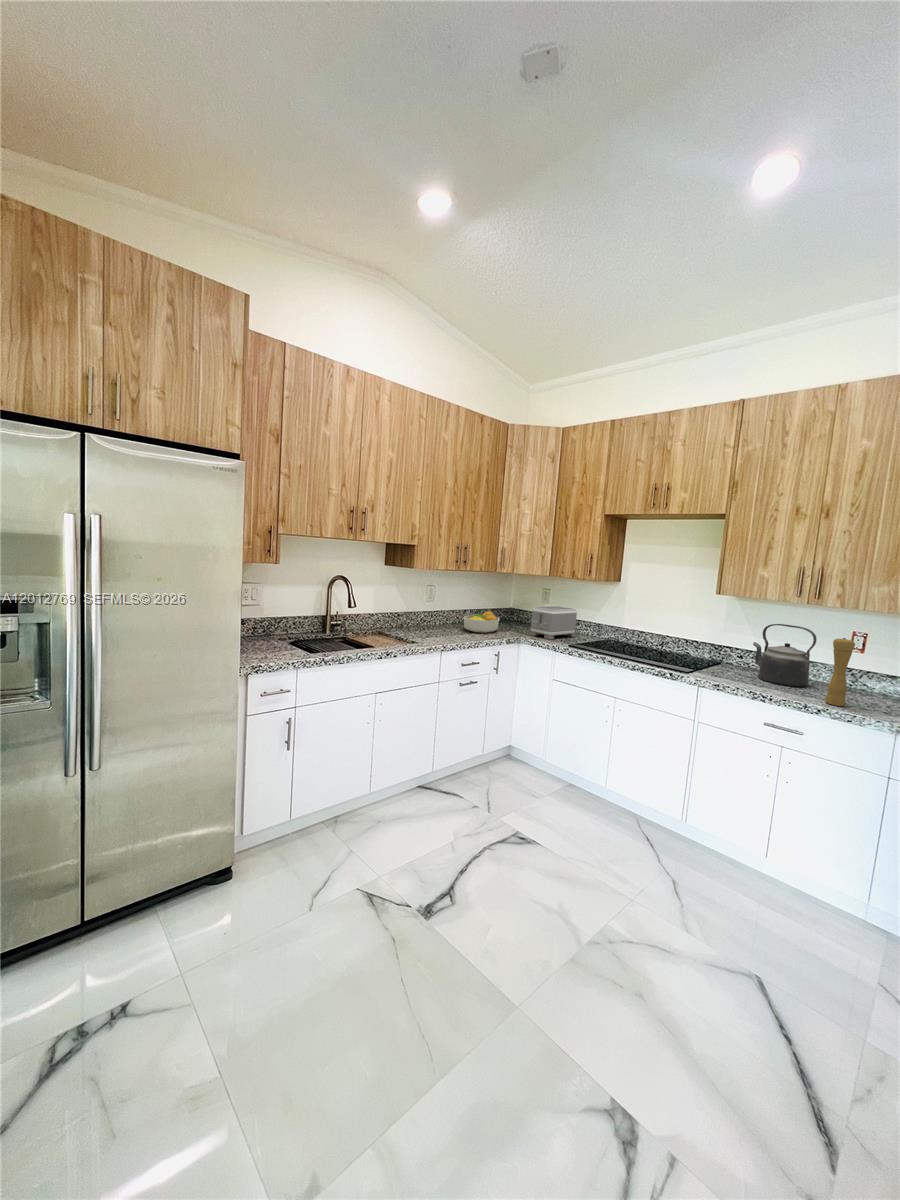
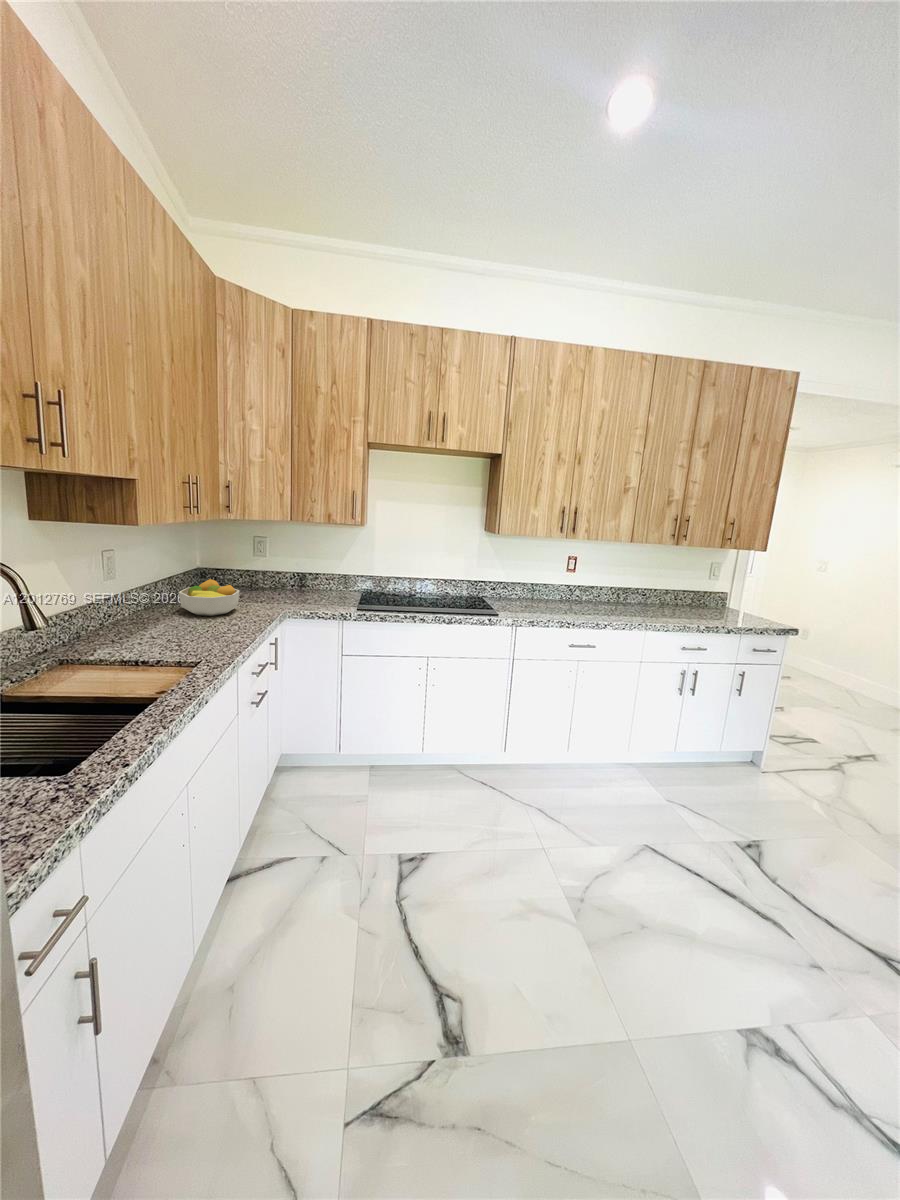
toaster: present [529,606,577,640] -> none [278,560,325,605]
kettle: present [753,624,817,687] -> none [516,556,565,609]
pepper mill: present [825,638,855,706] -> none [596,564,615,618]

